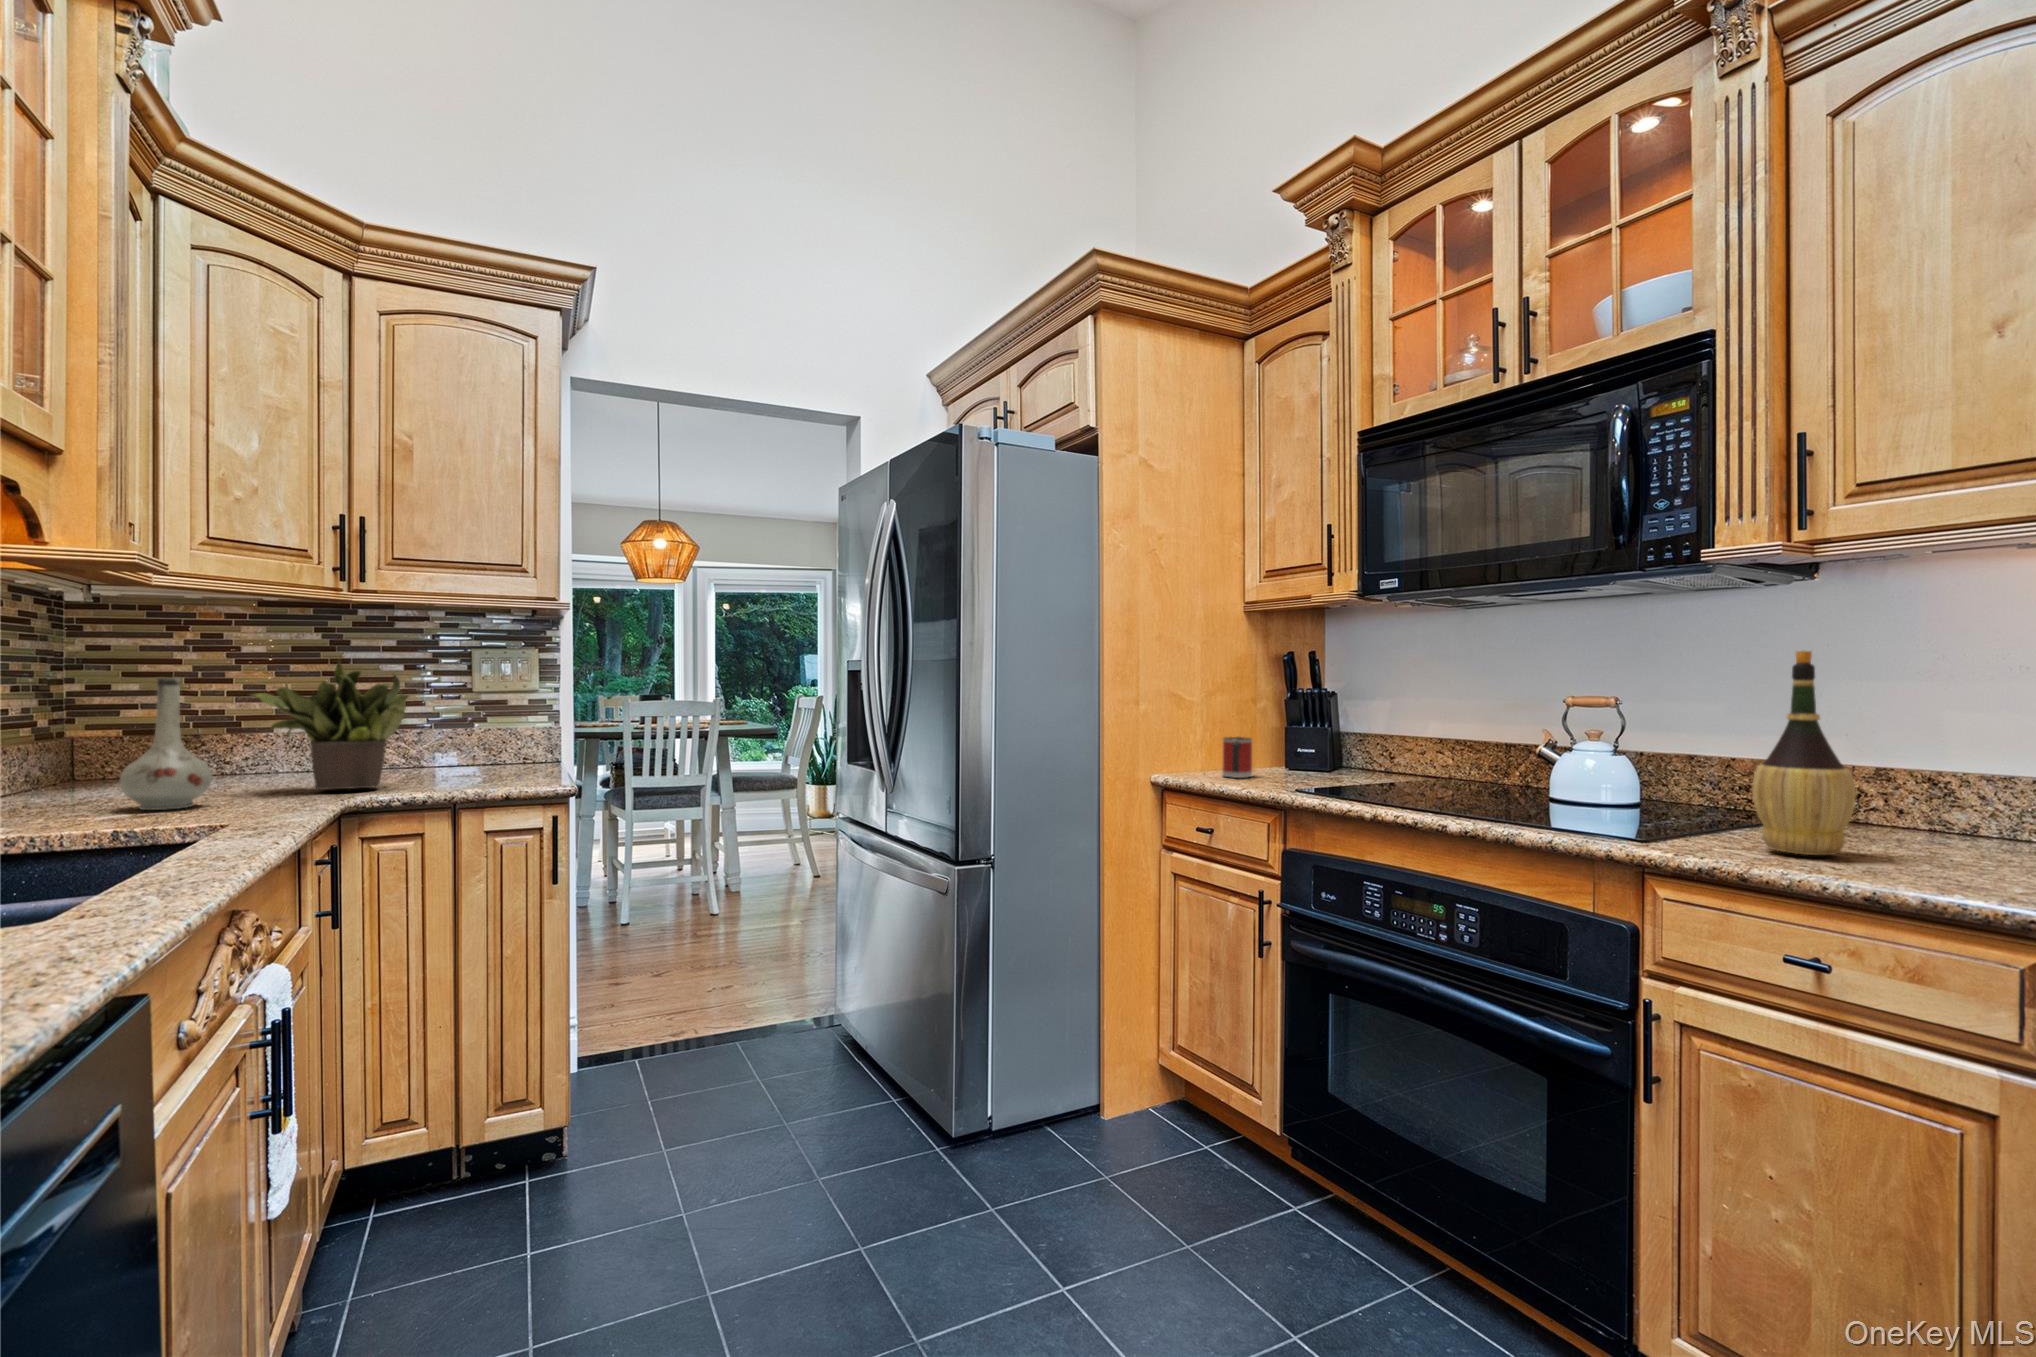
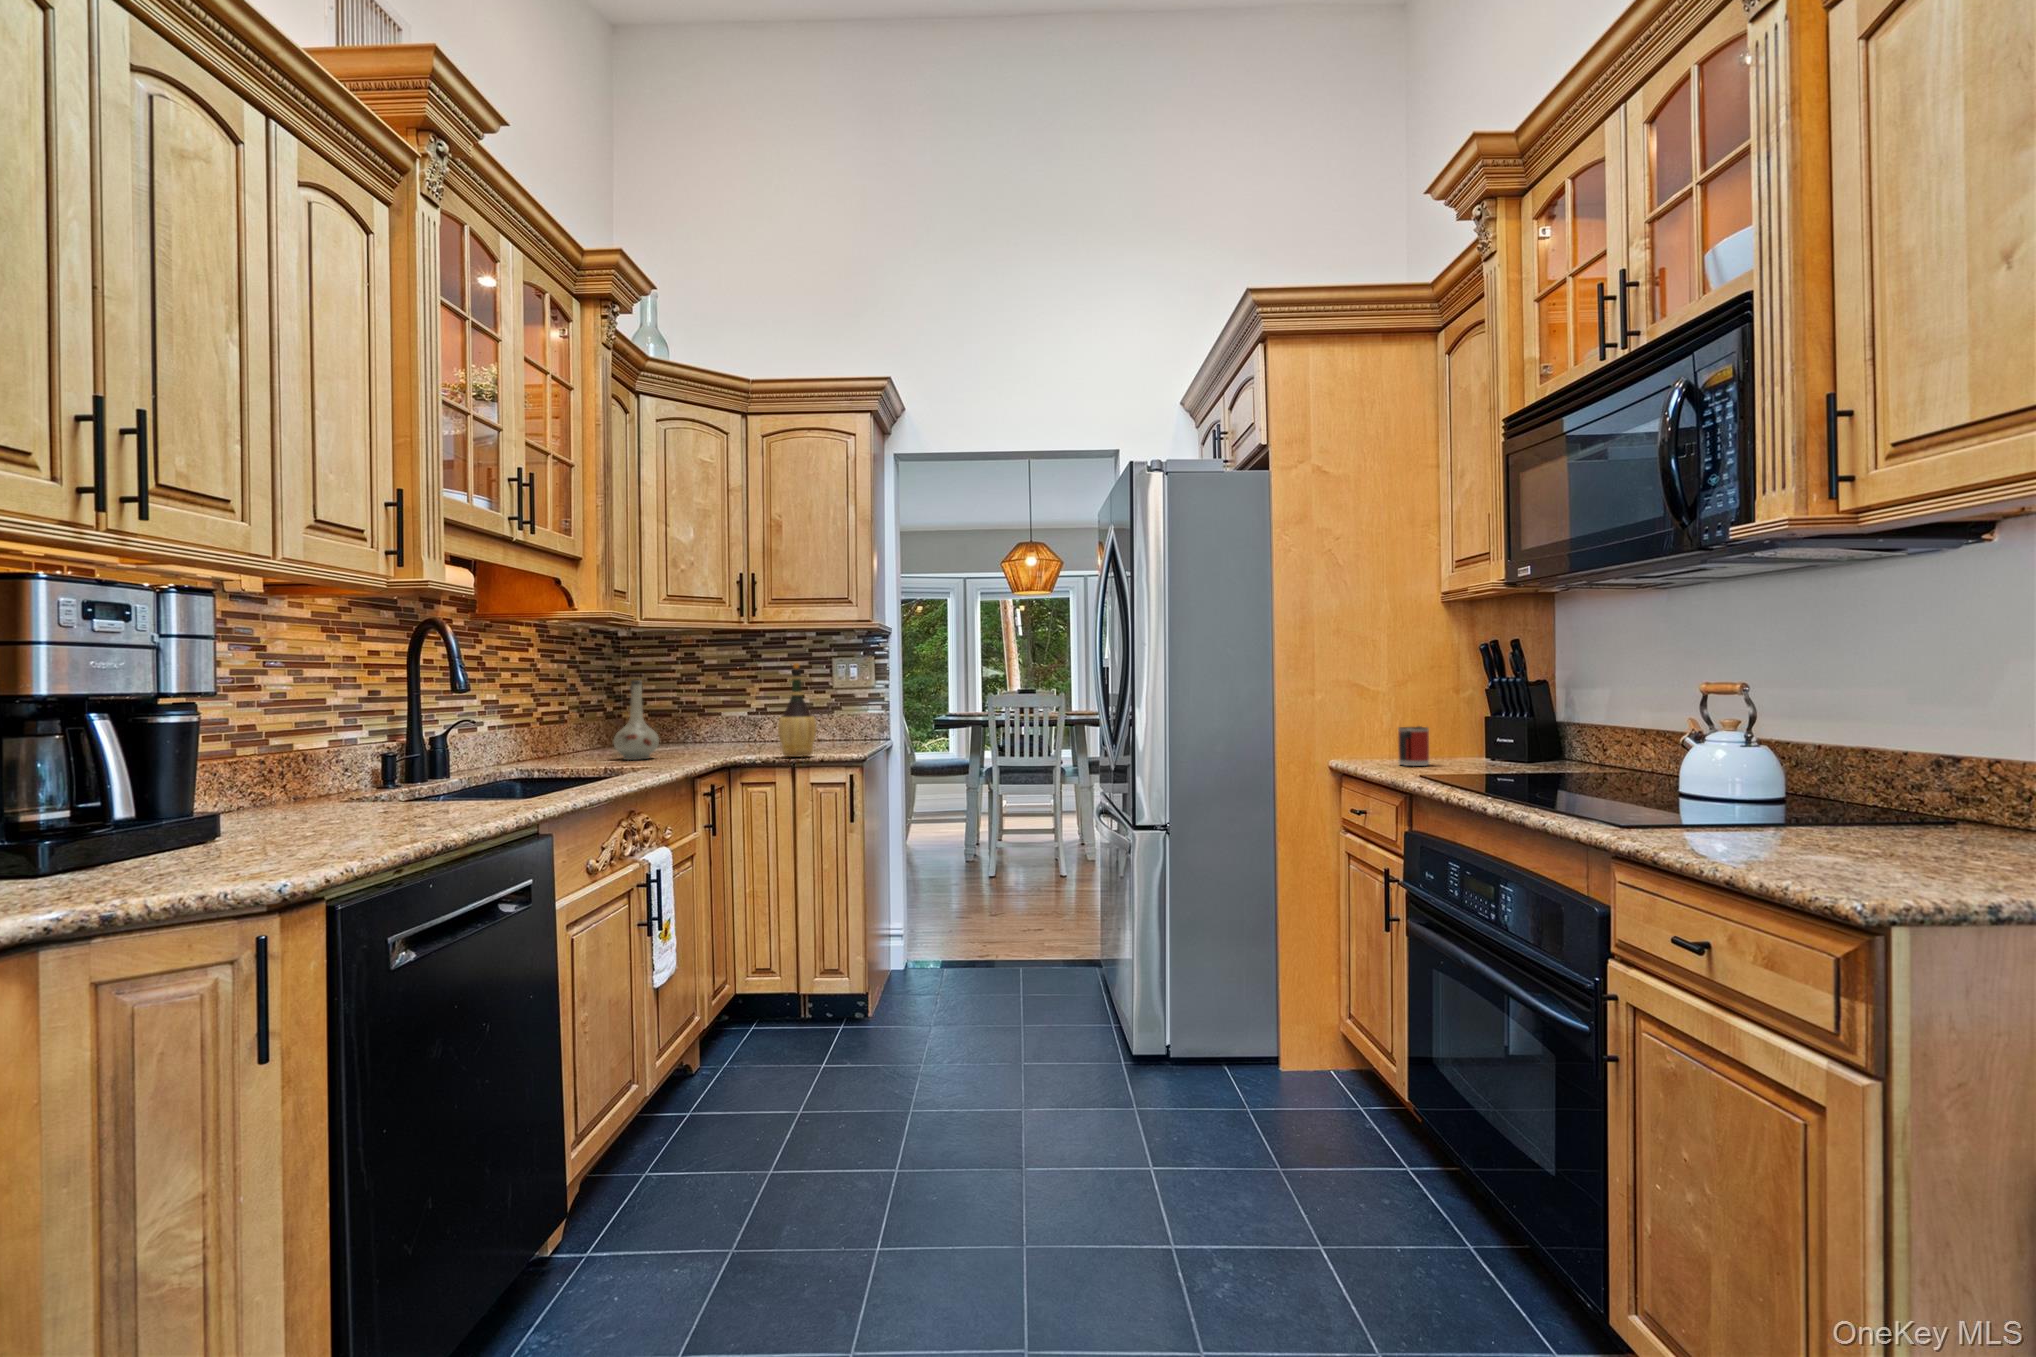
wine bottle: present [1752,650,1856,855] -> present [778,663,817,757]
potted plant: present [253,661,409,789] -> none [688,667,774,752]

